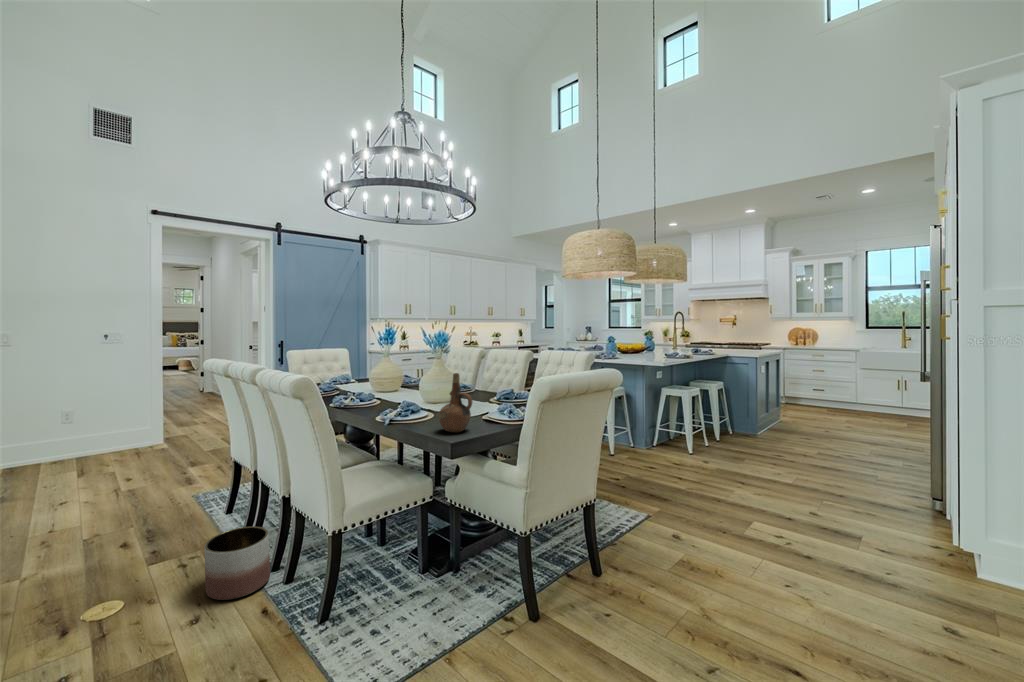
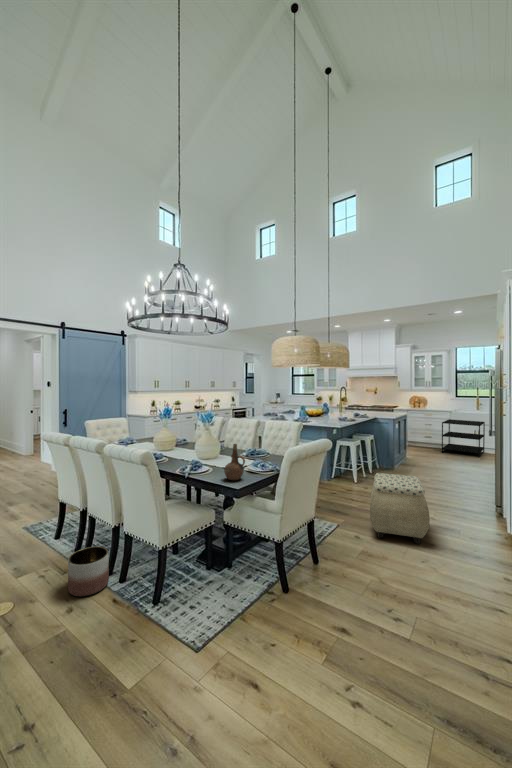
side table: none [839,363,915,423] -> present [442,419,485,457]
ottoman: none [698,435,803,554] -> present [370,473,430,544]

